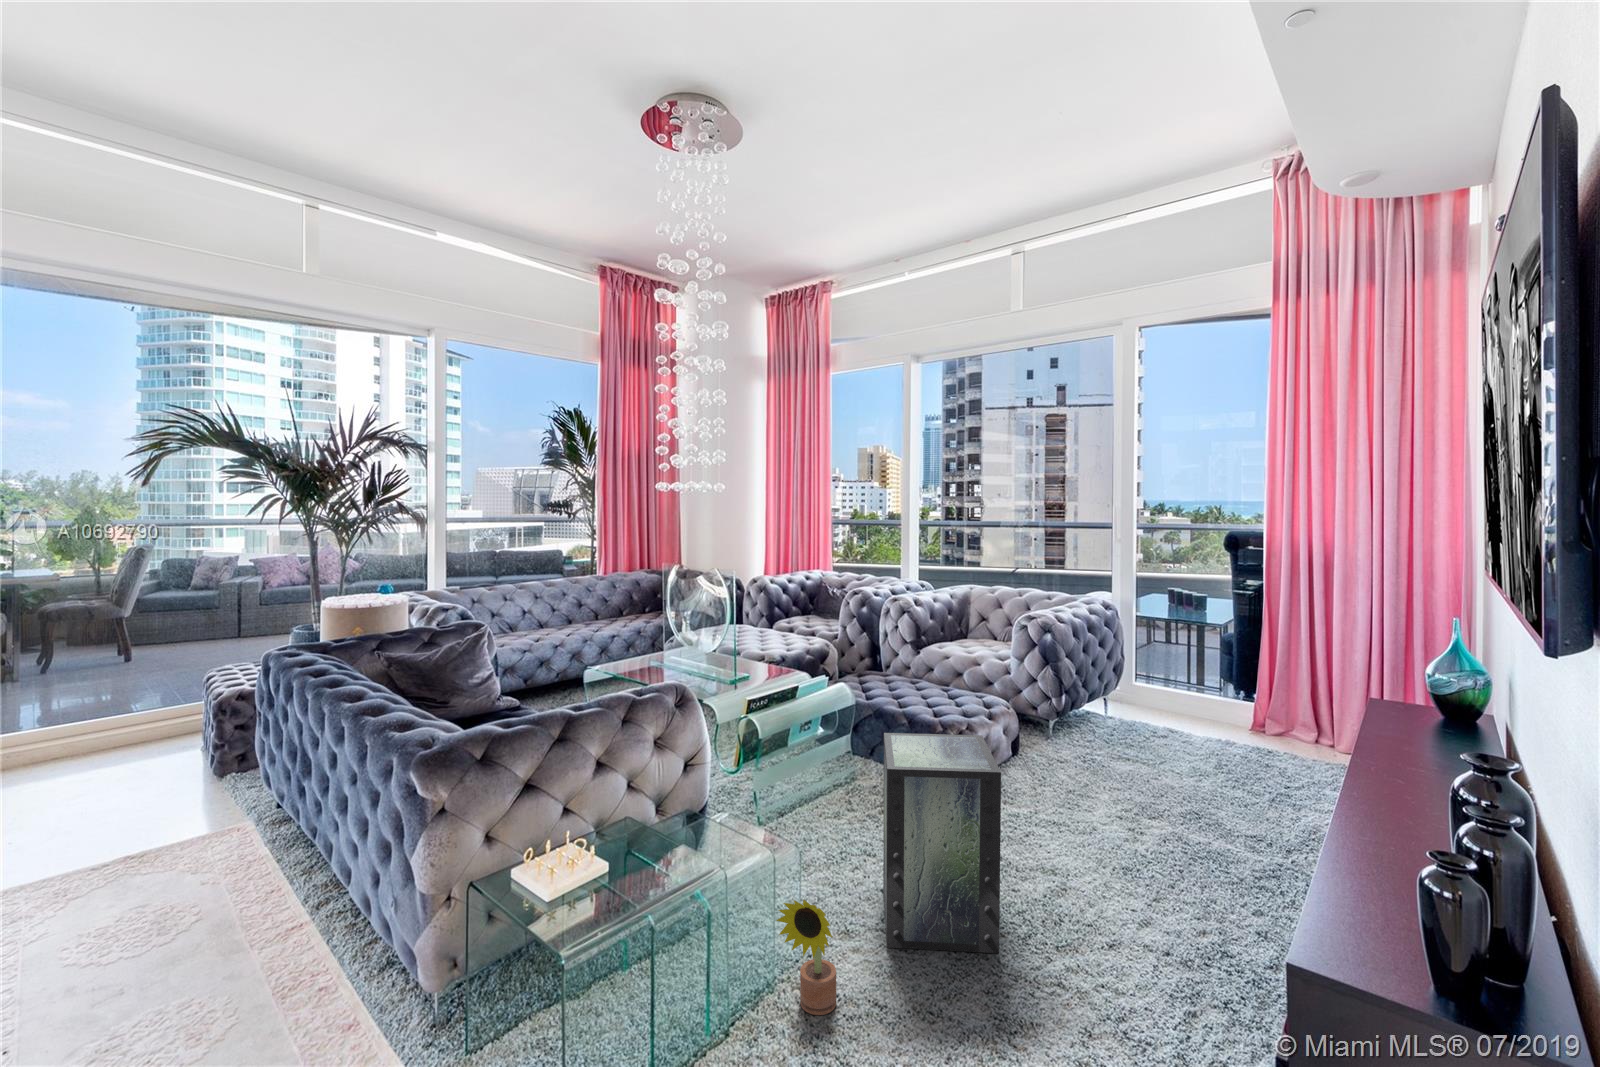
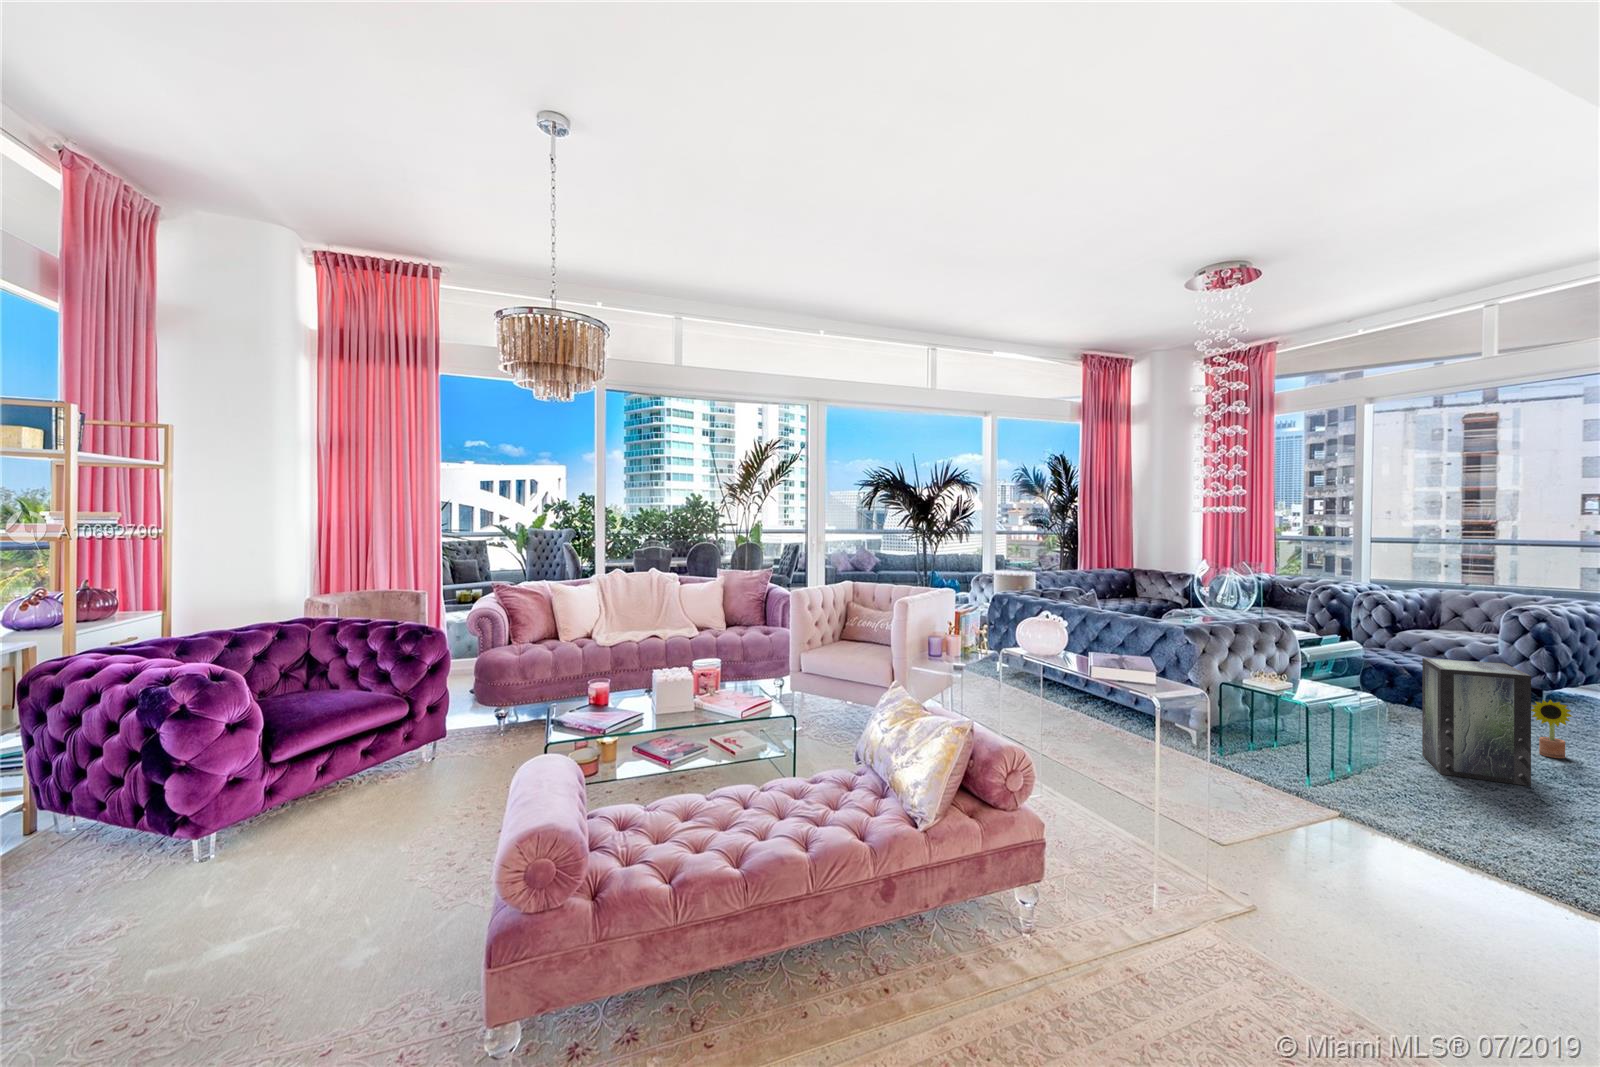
decorative plant: present [776,900,836,1015] -> present [1531,700,1572,758]

